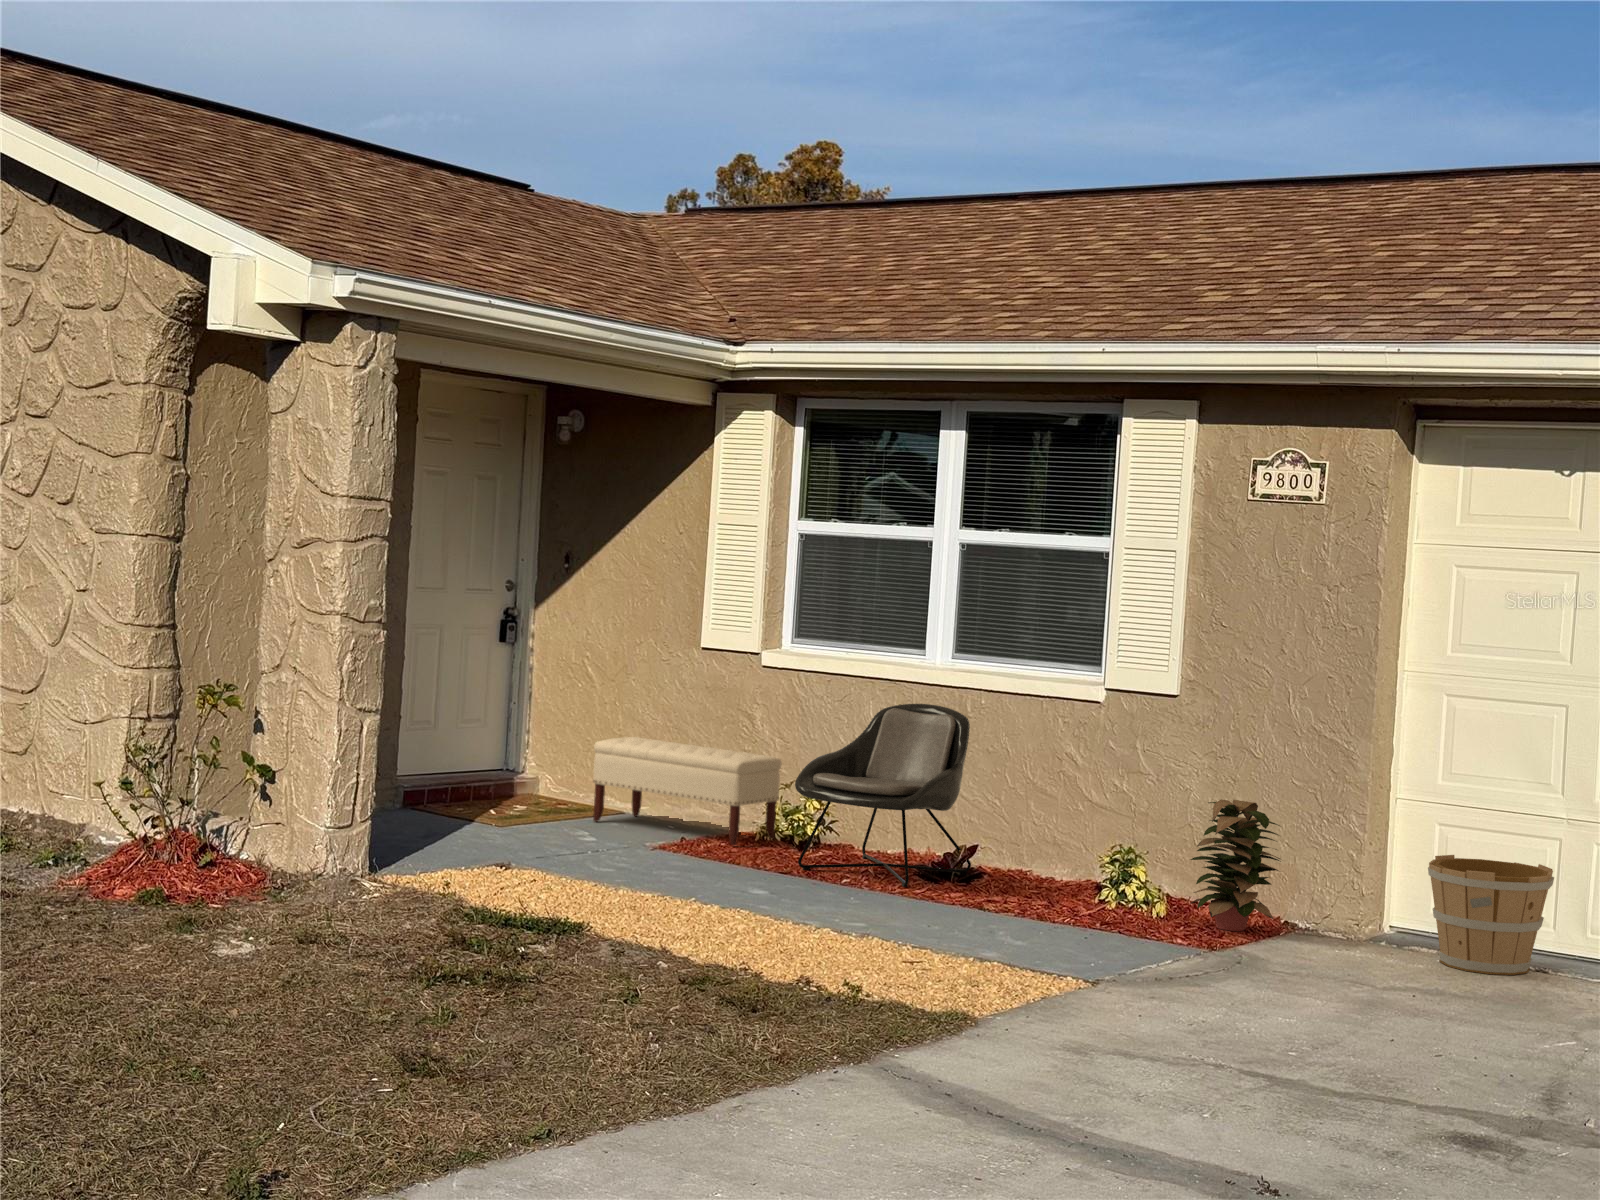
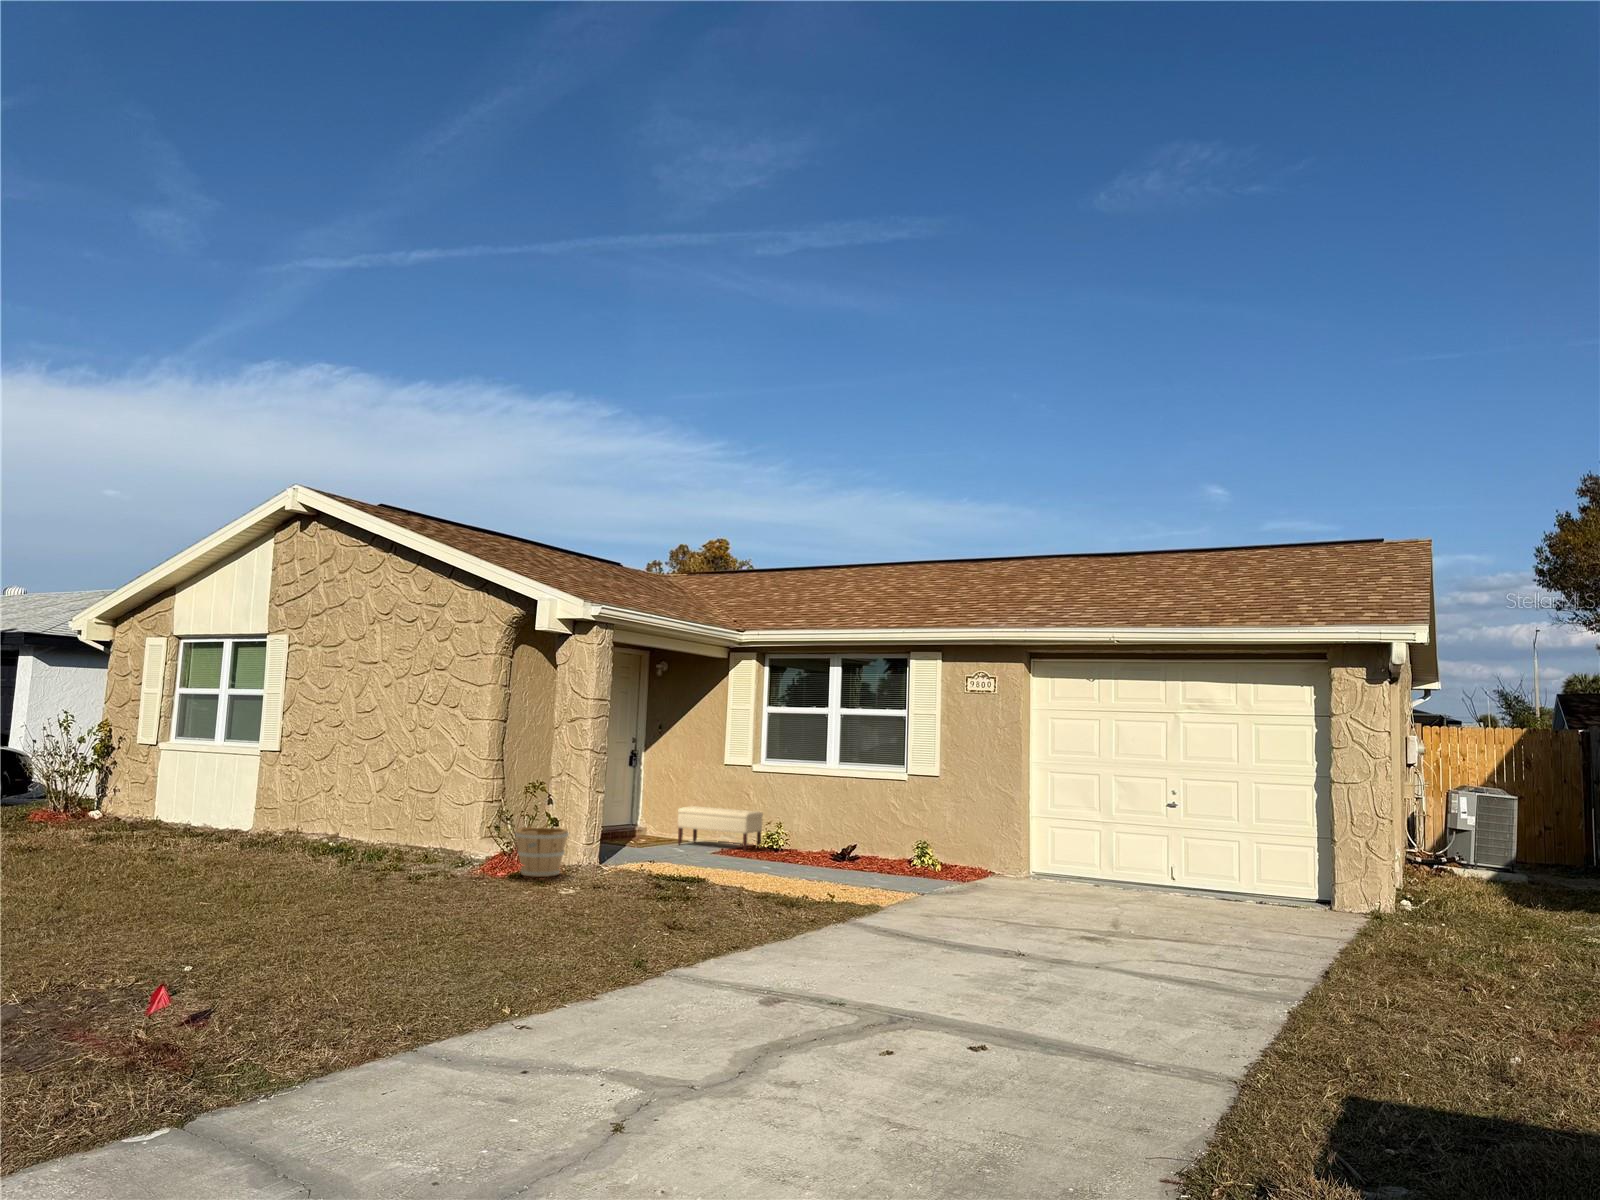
lounge chair: present [795,704,971,887] -> none [776,785,852,864]
decorative plant: present [1190,799,1281,931] -> none [951,819,990,875]
wooden bucket: present [1428,855,1554,975] -> present [515,827,569,877]

